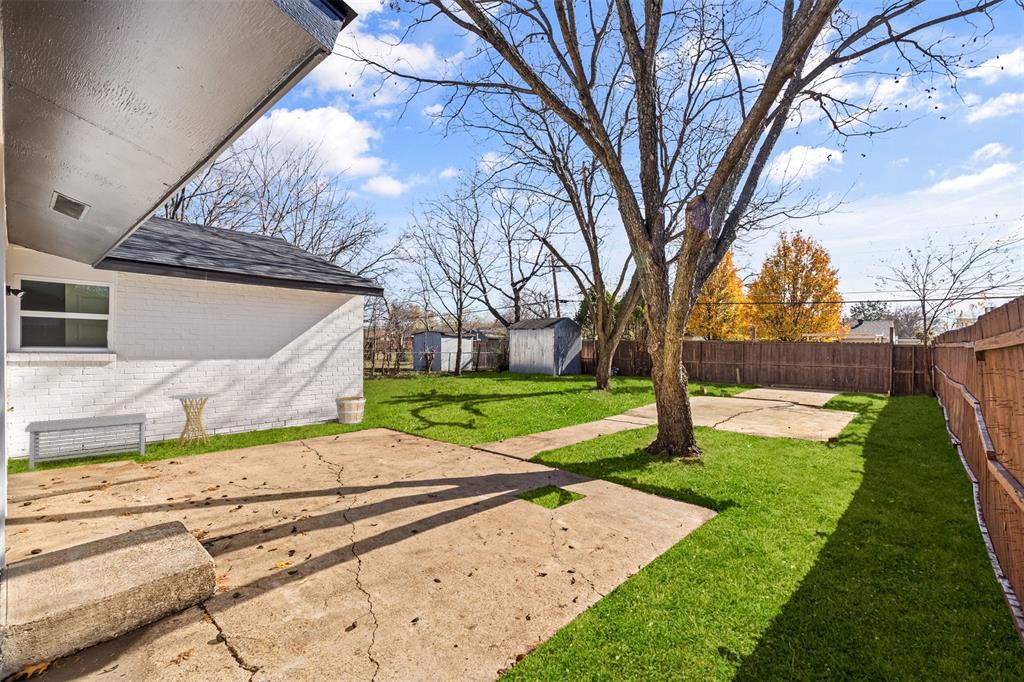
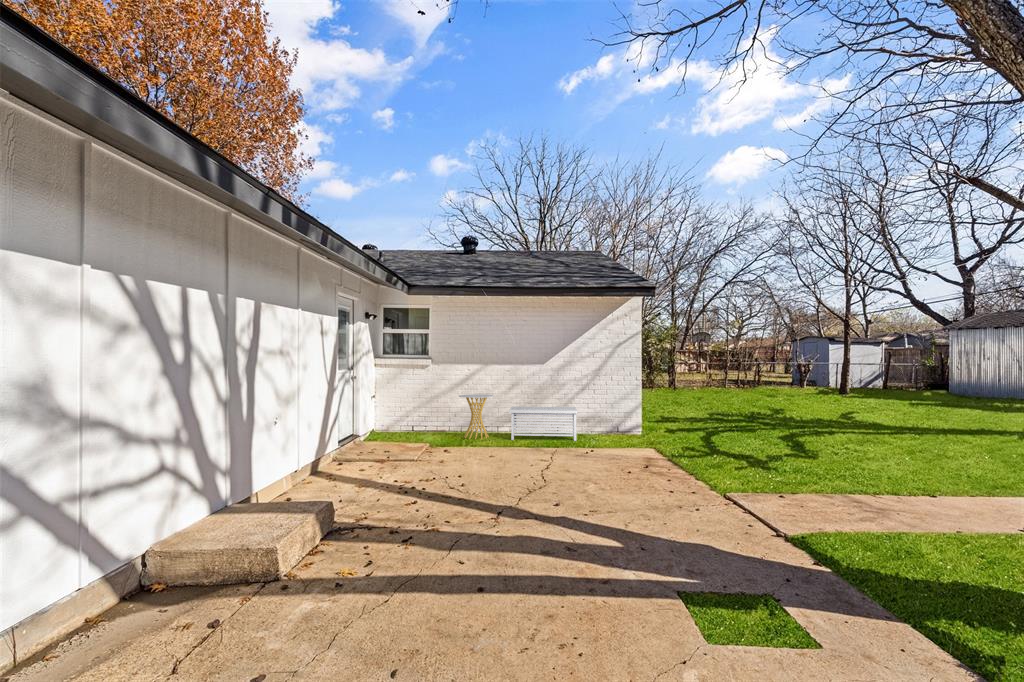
wooden bucket: present [335,396,366,424] -> none [606,408,639,439]
storage bench: present [25,414,147,469] -> present [509,407,578,441]

